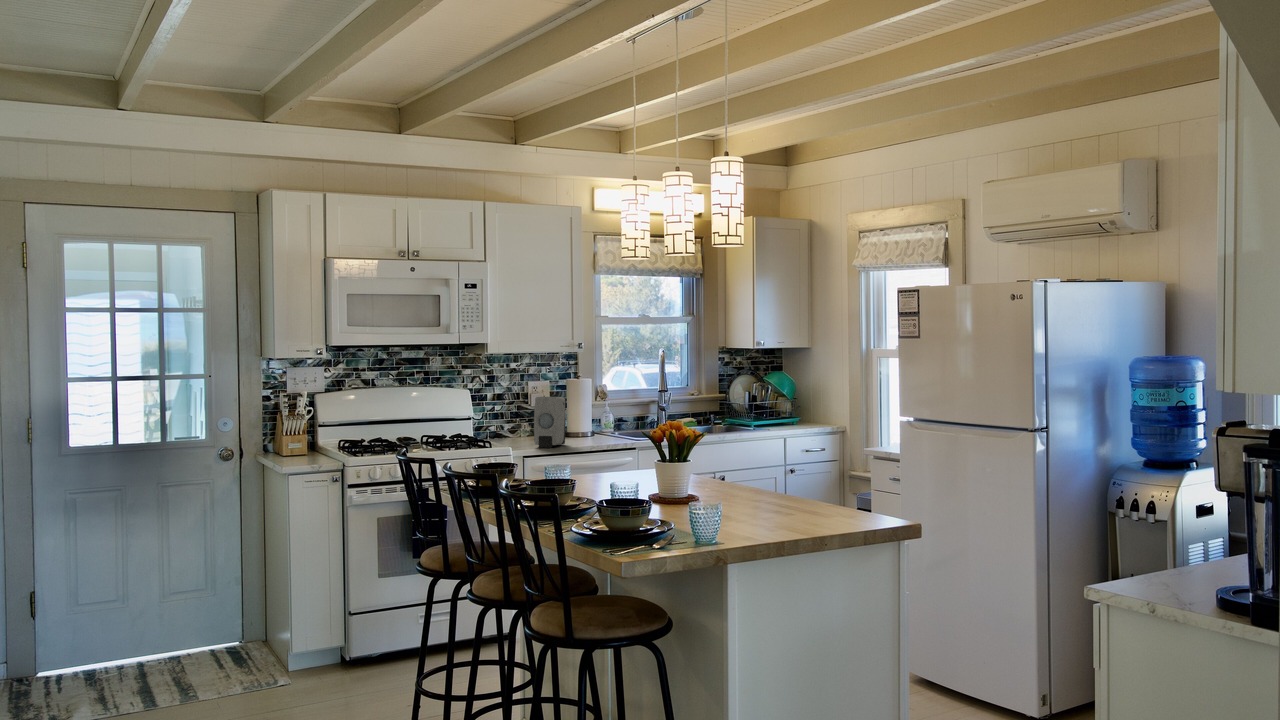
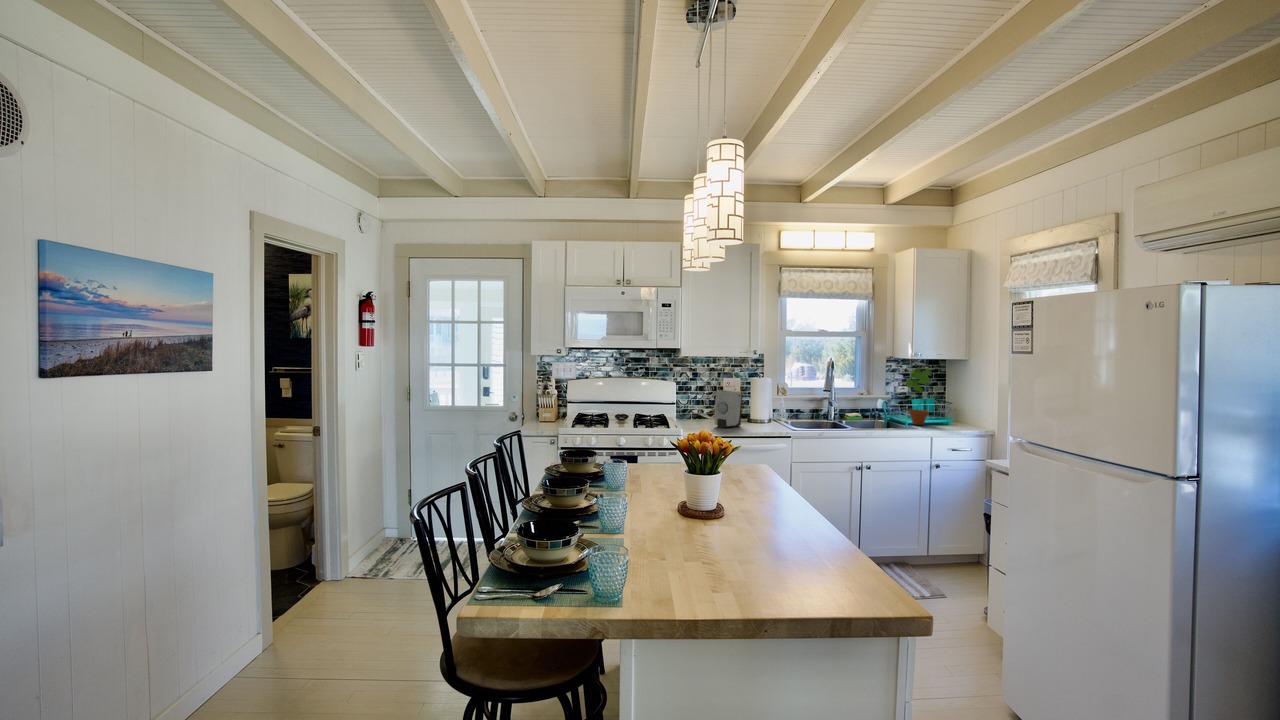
potted plant: none [748,360,775,431] -> present [906,368,932,425]

